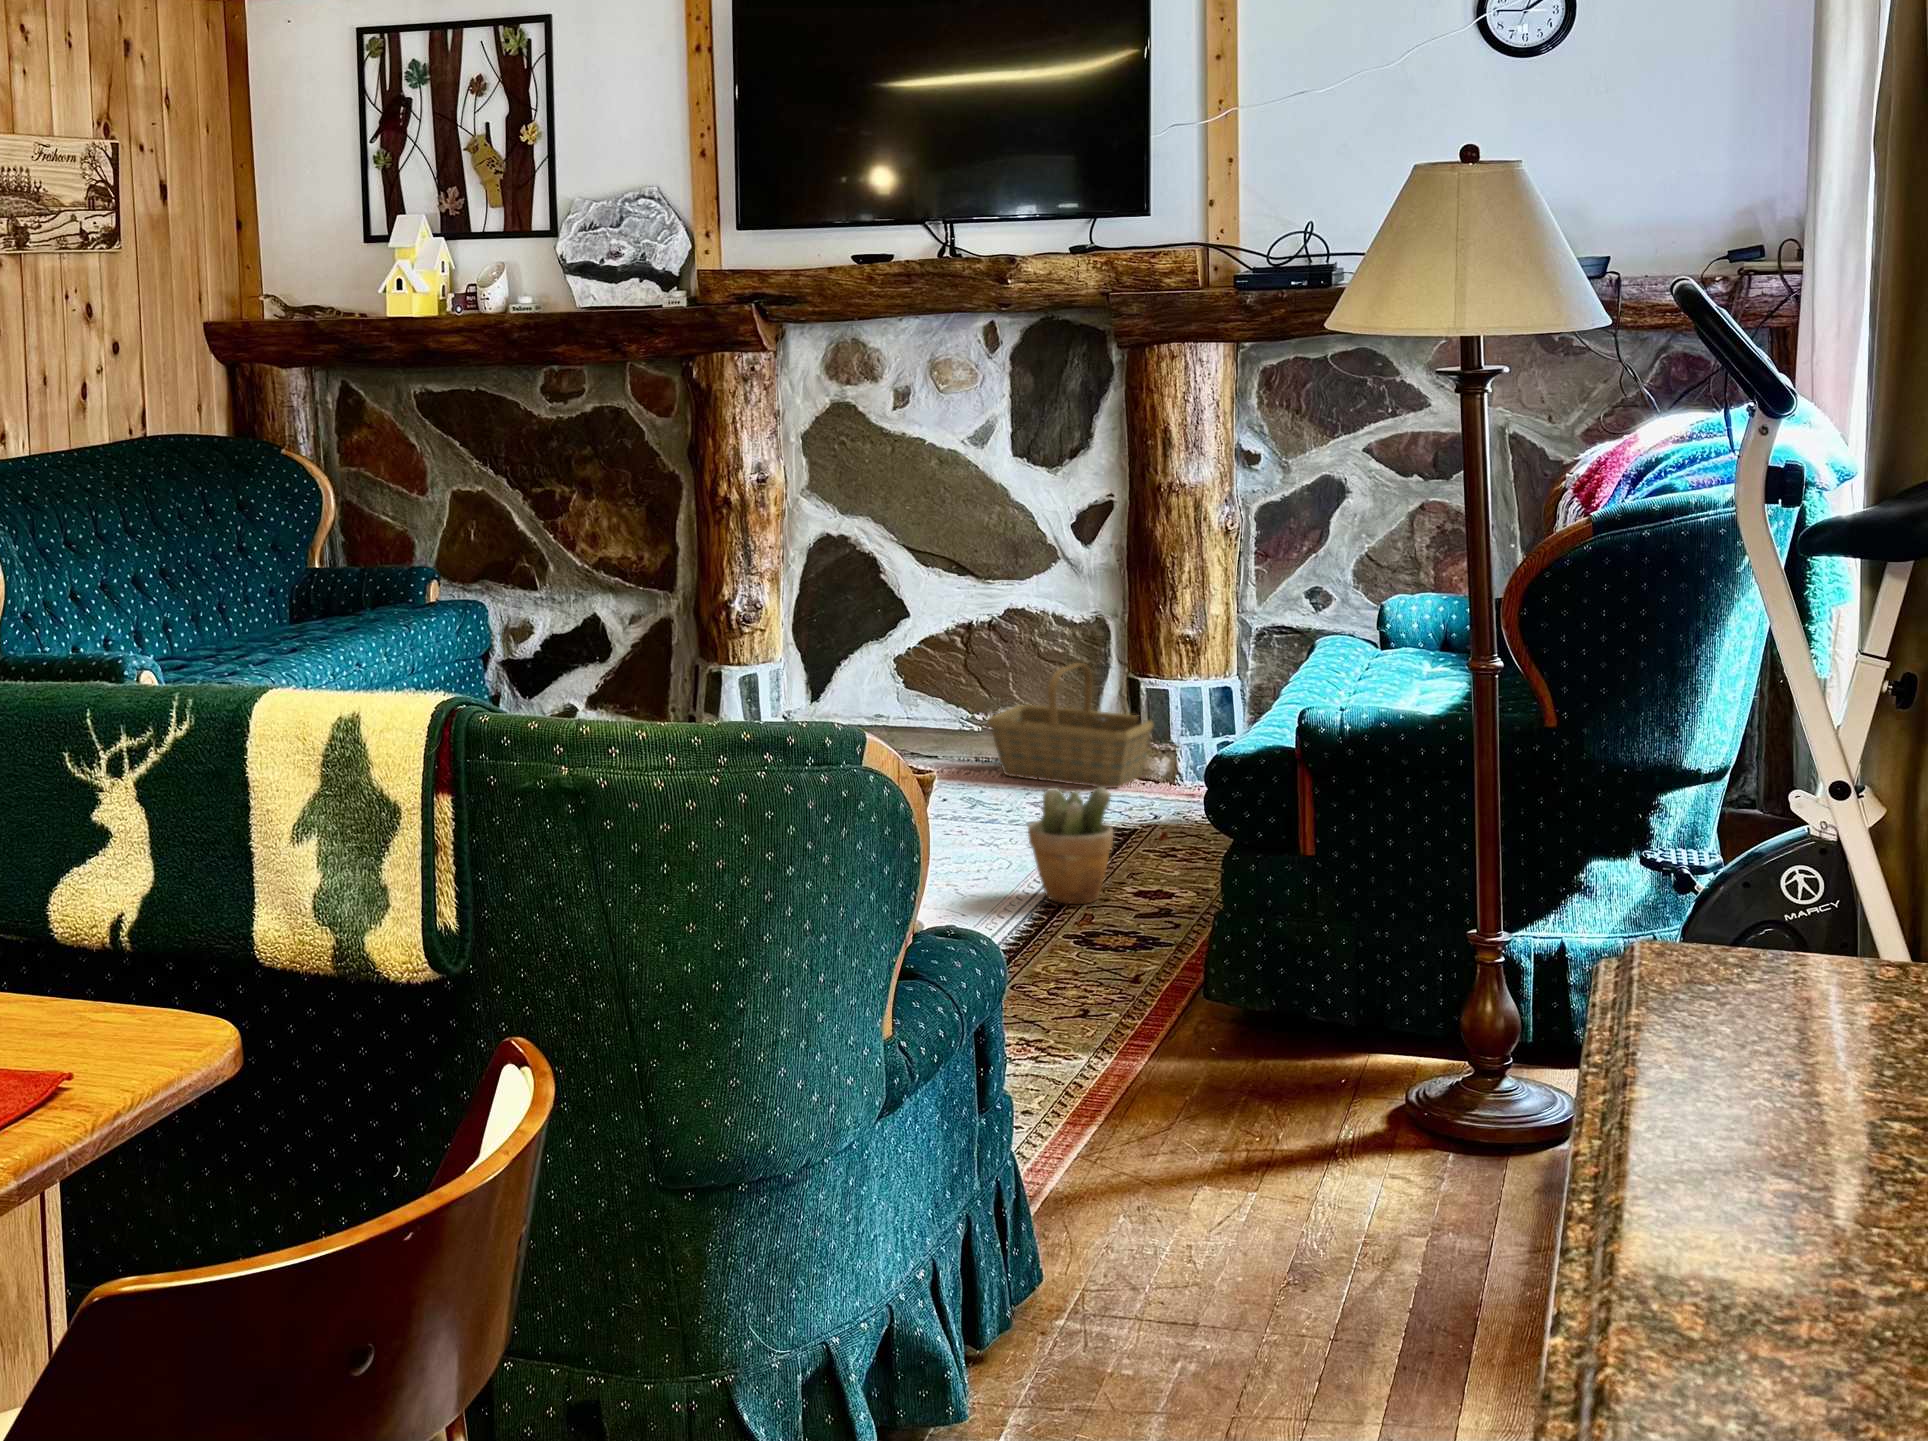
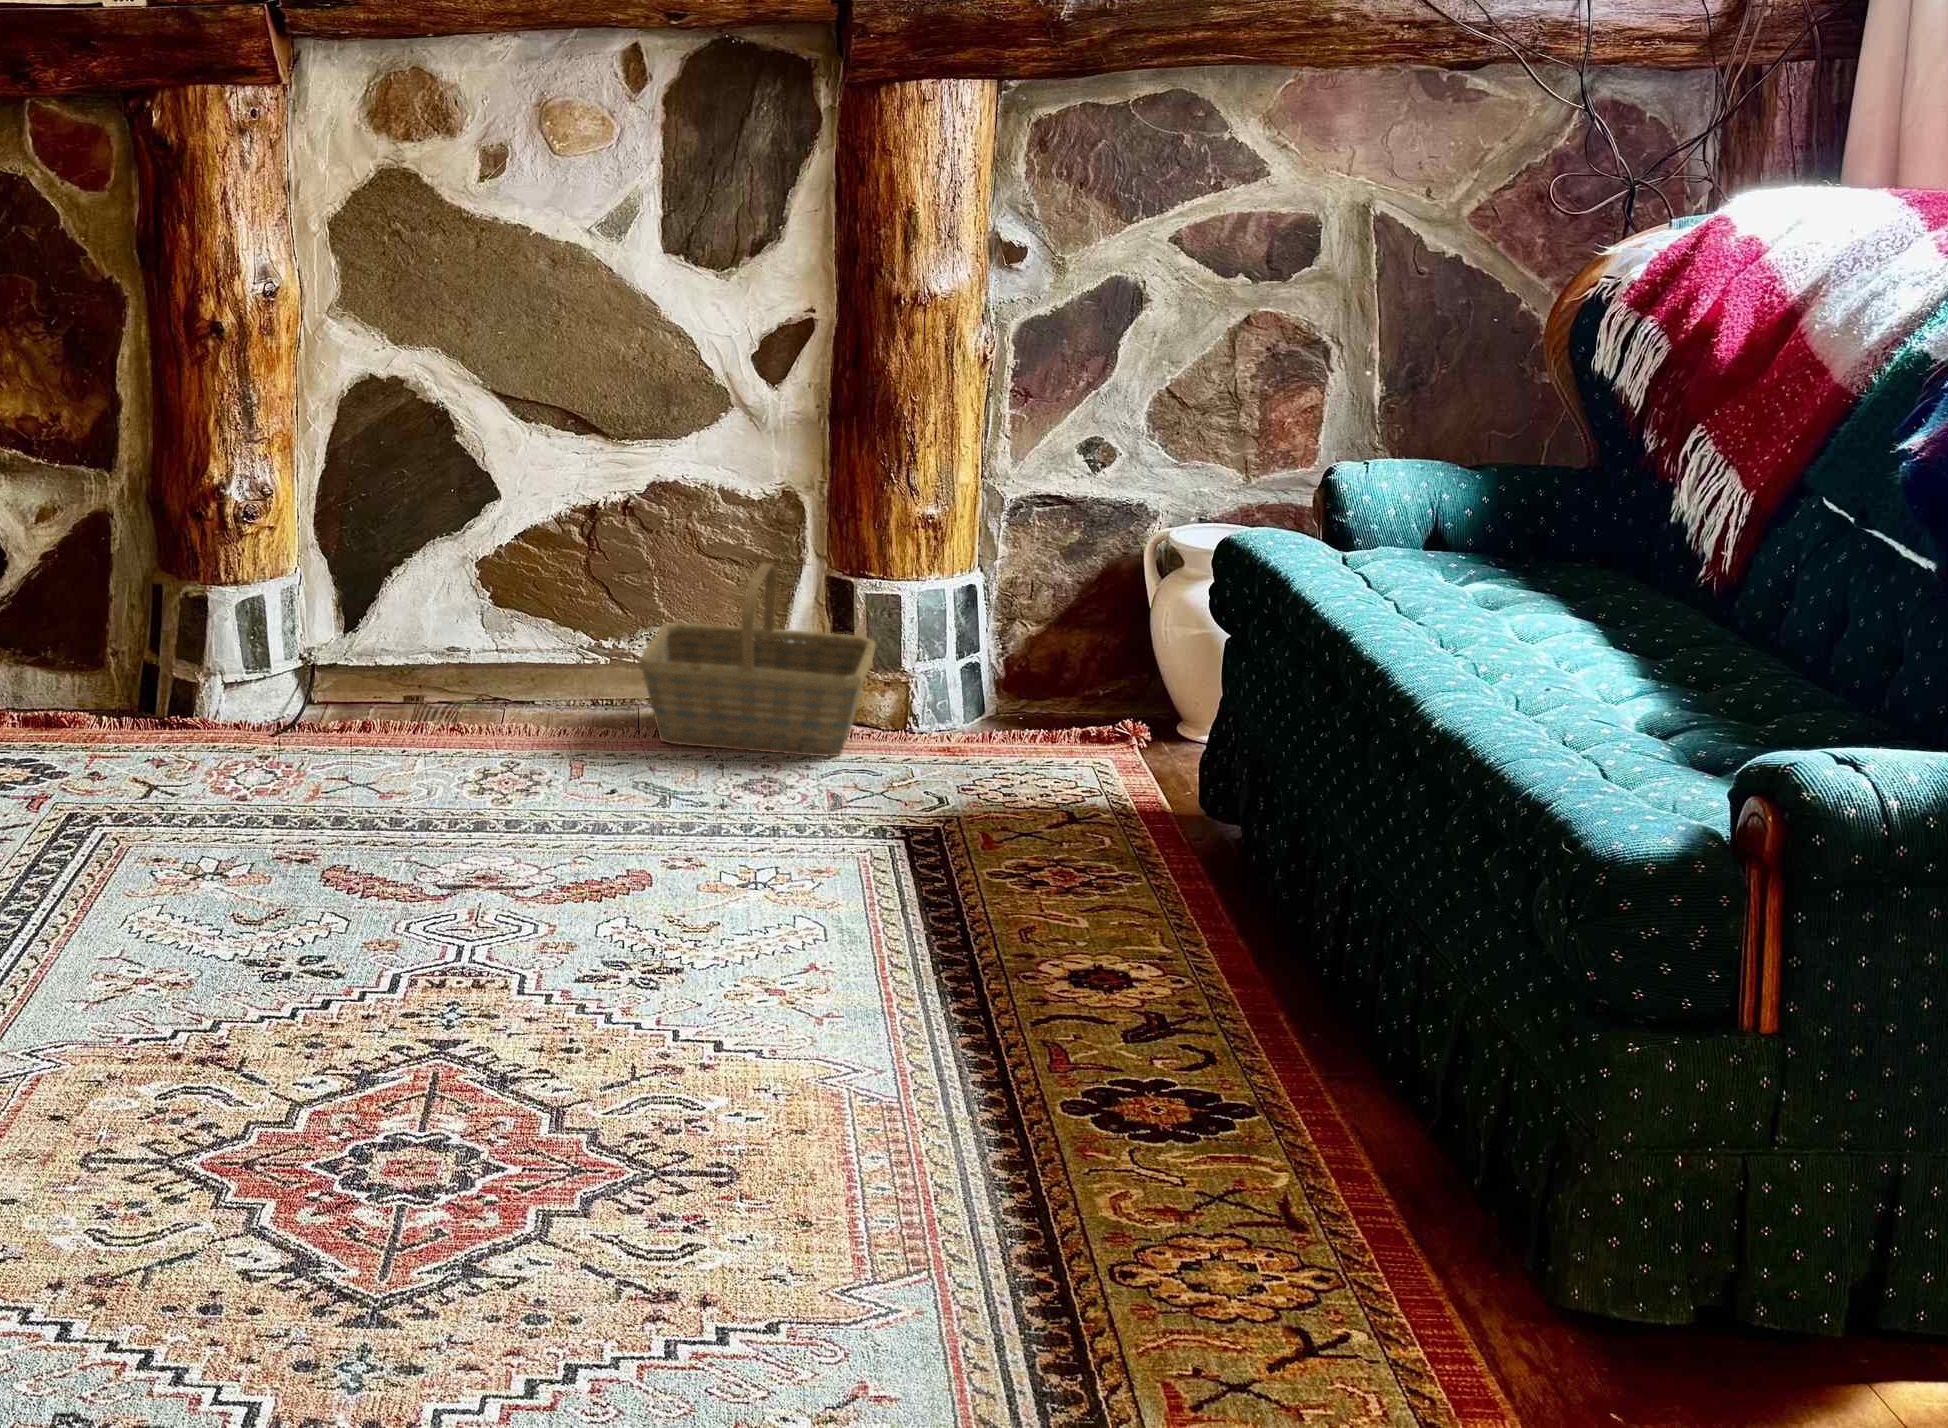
potted plant: present [1028,787,1113,904] -> none [915,884,1061,1087]

